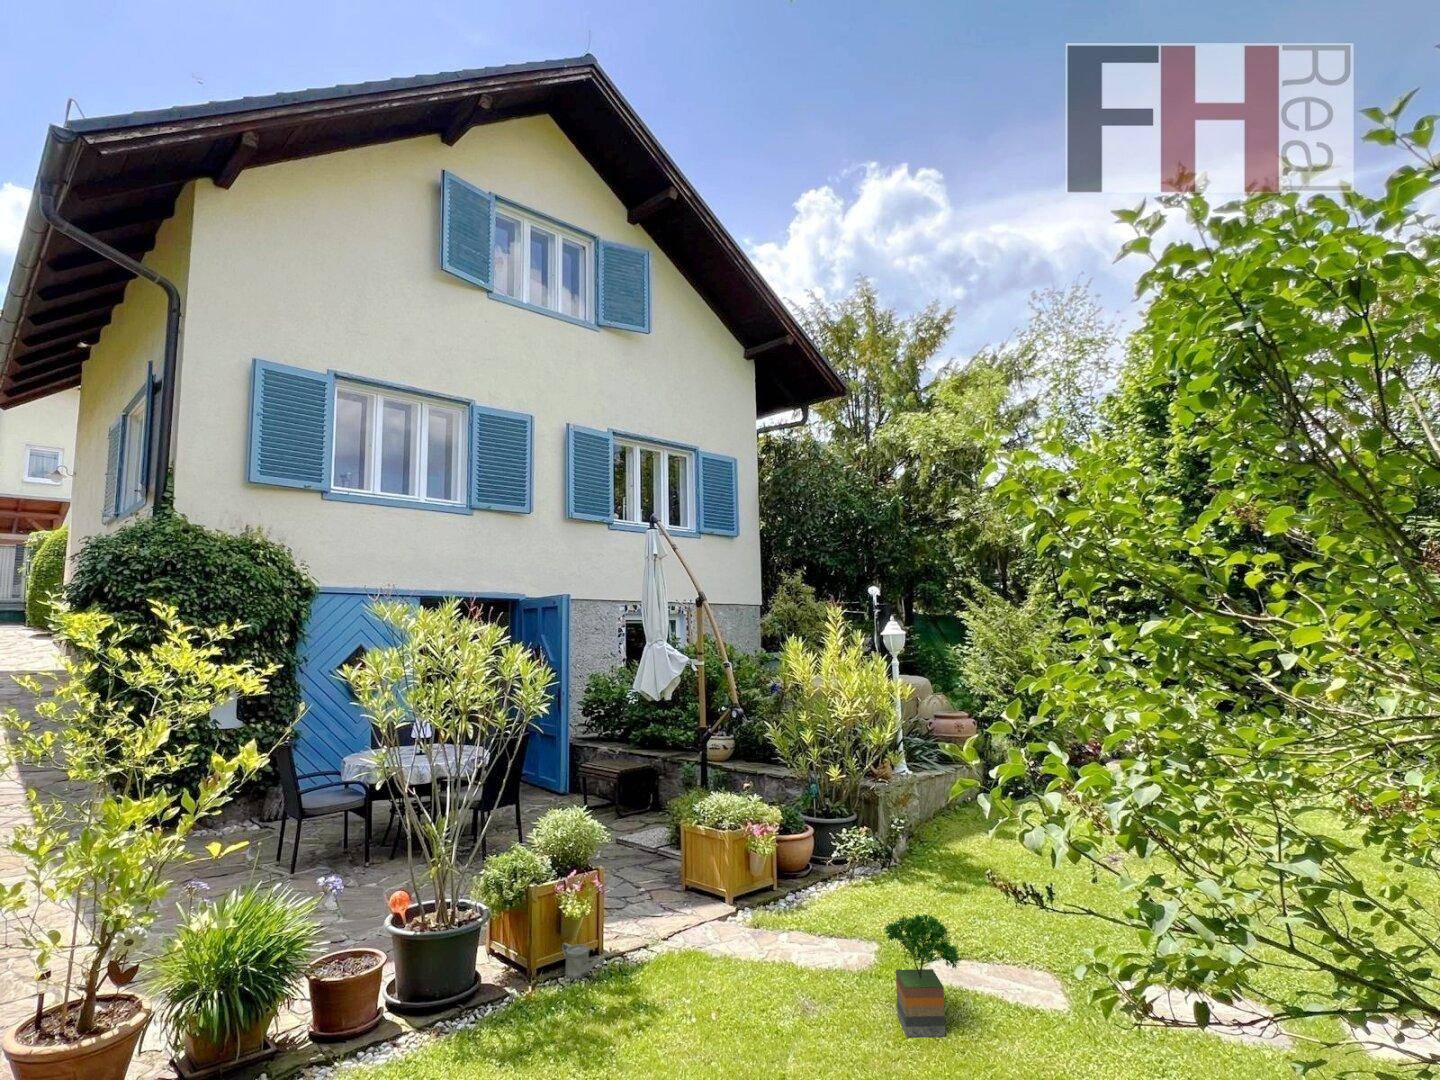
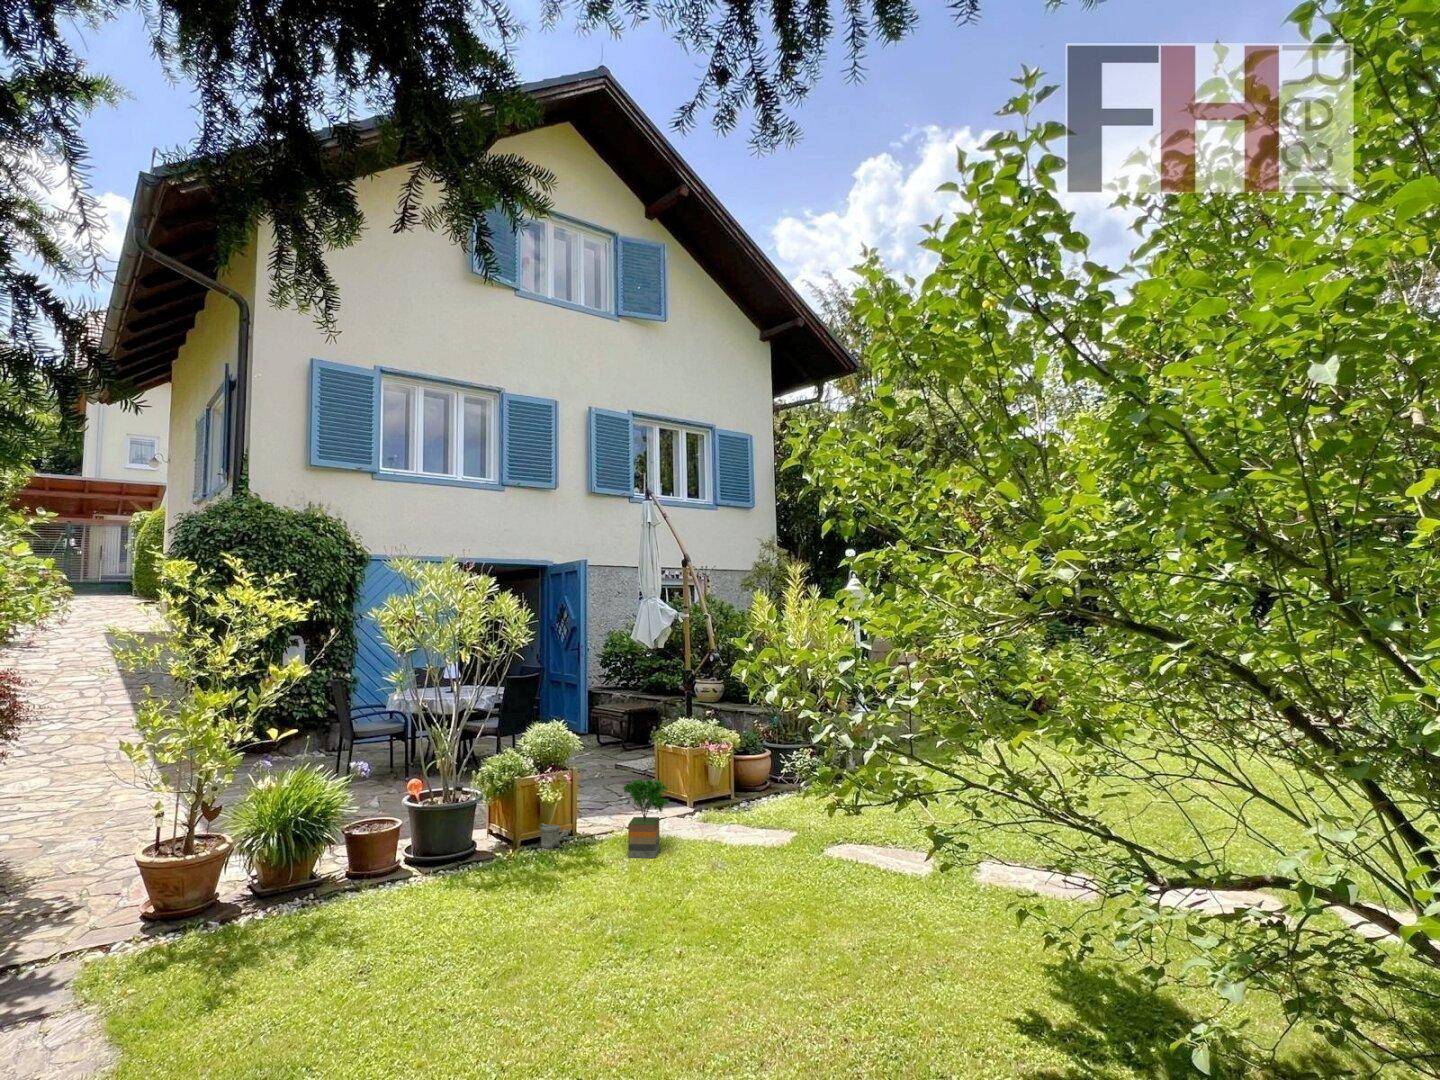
potted tree: present [884,914,959,1037] -> present [623,779,669,858]

